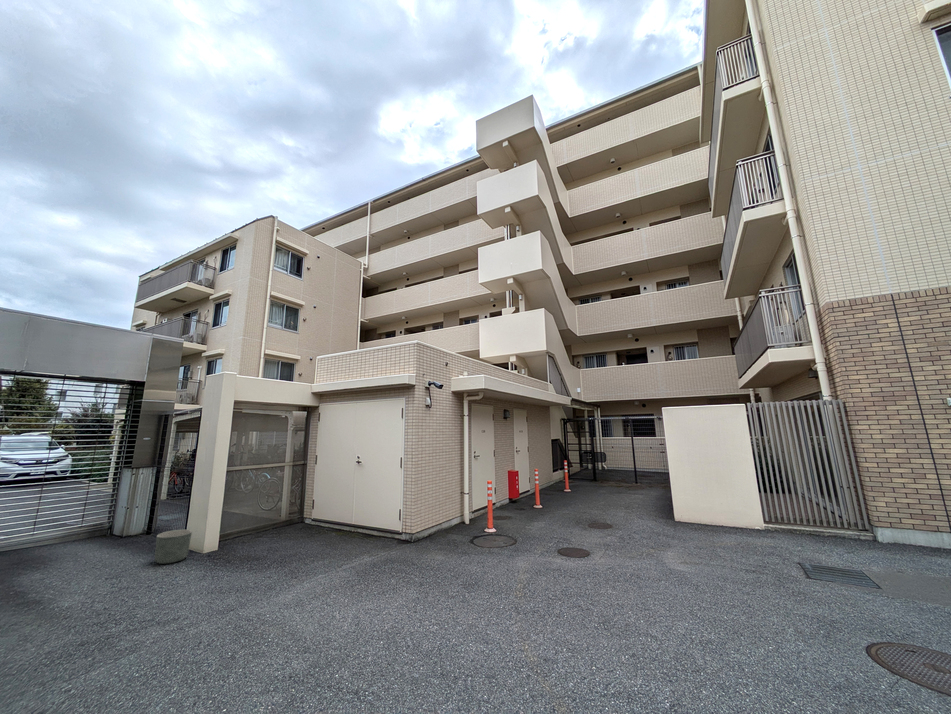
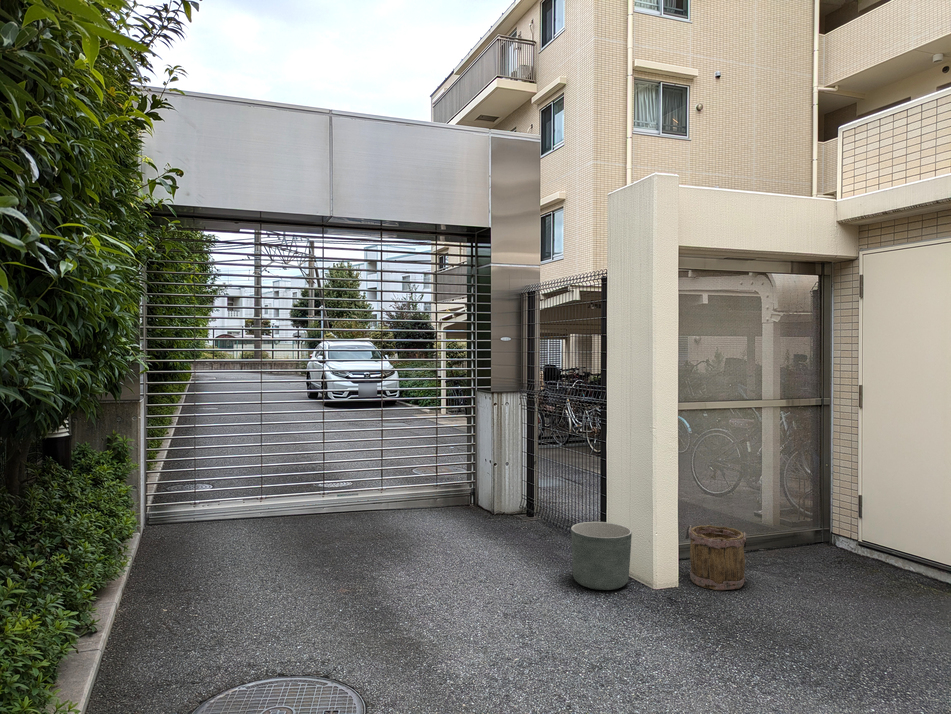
bucket: none [223,523,252,552] -> present [685,525,747,590]

